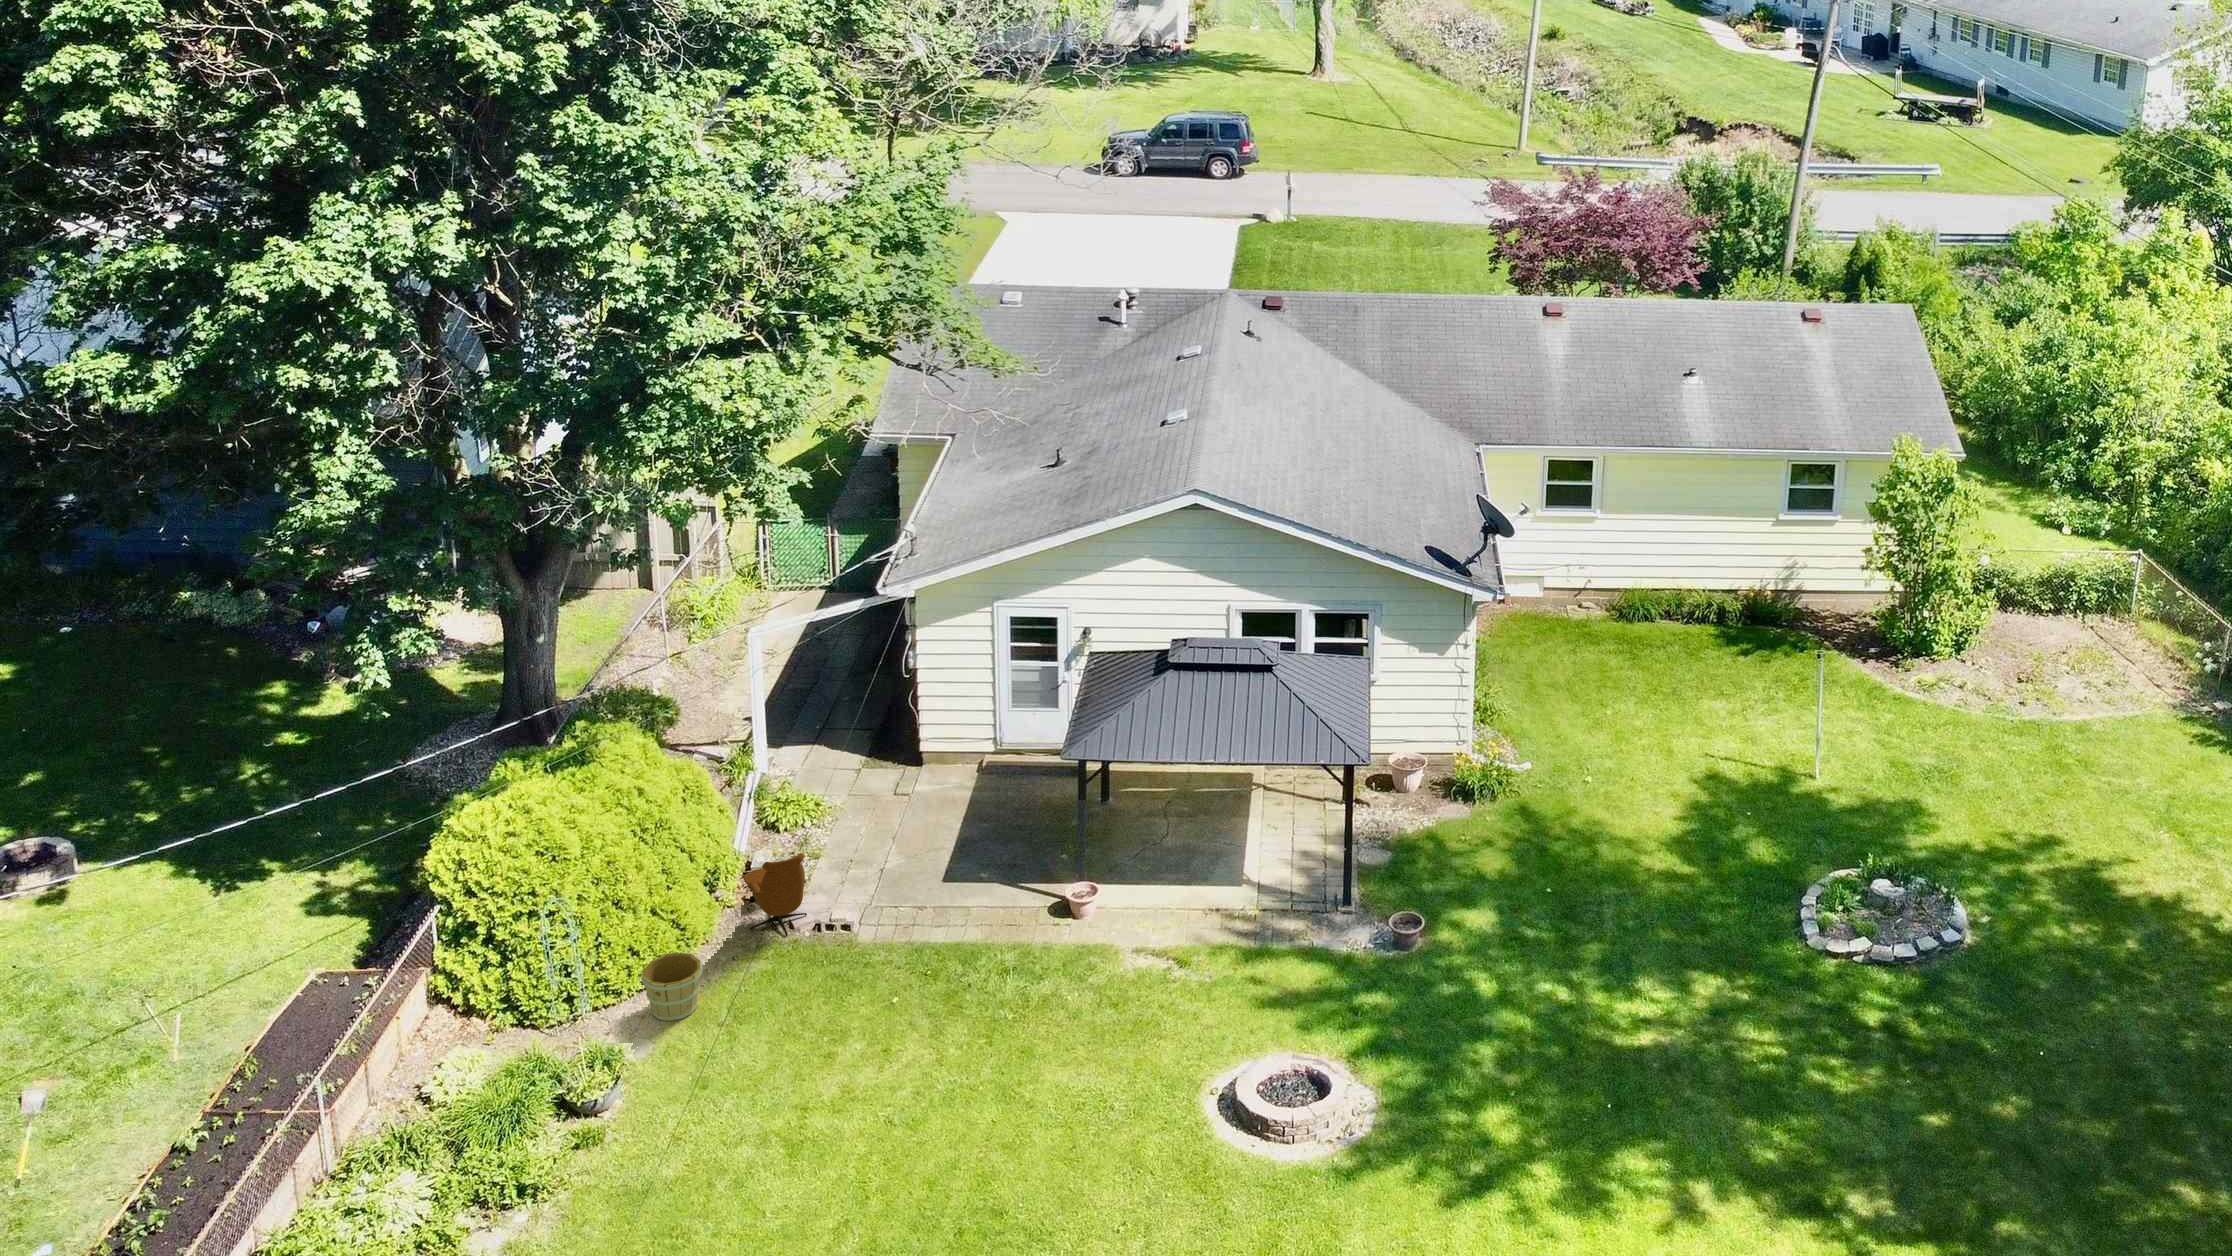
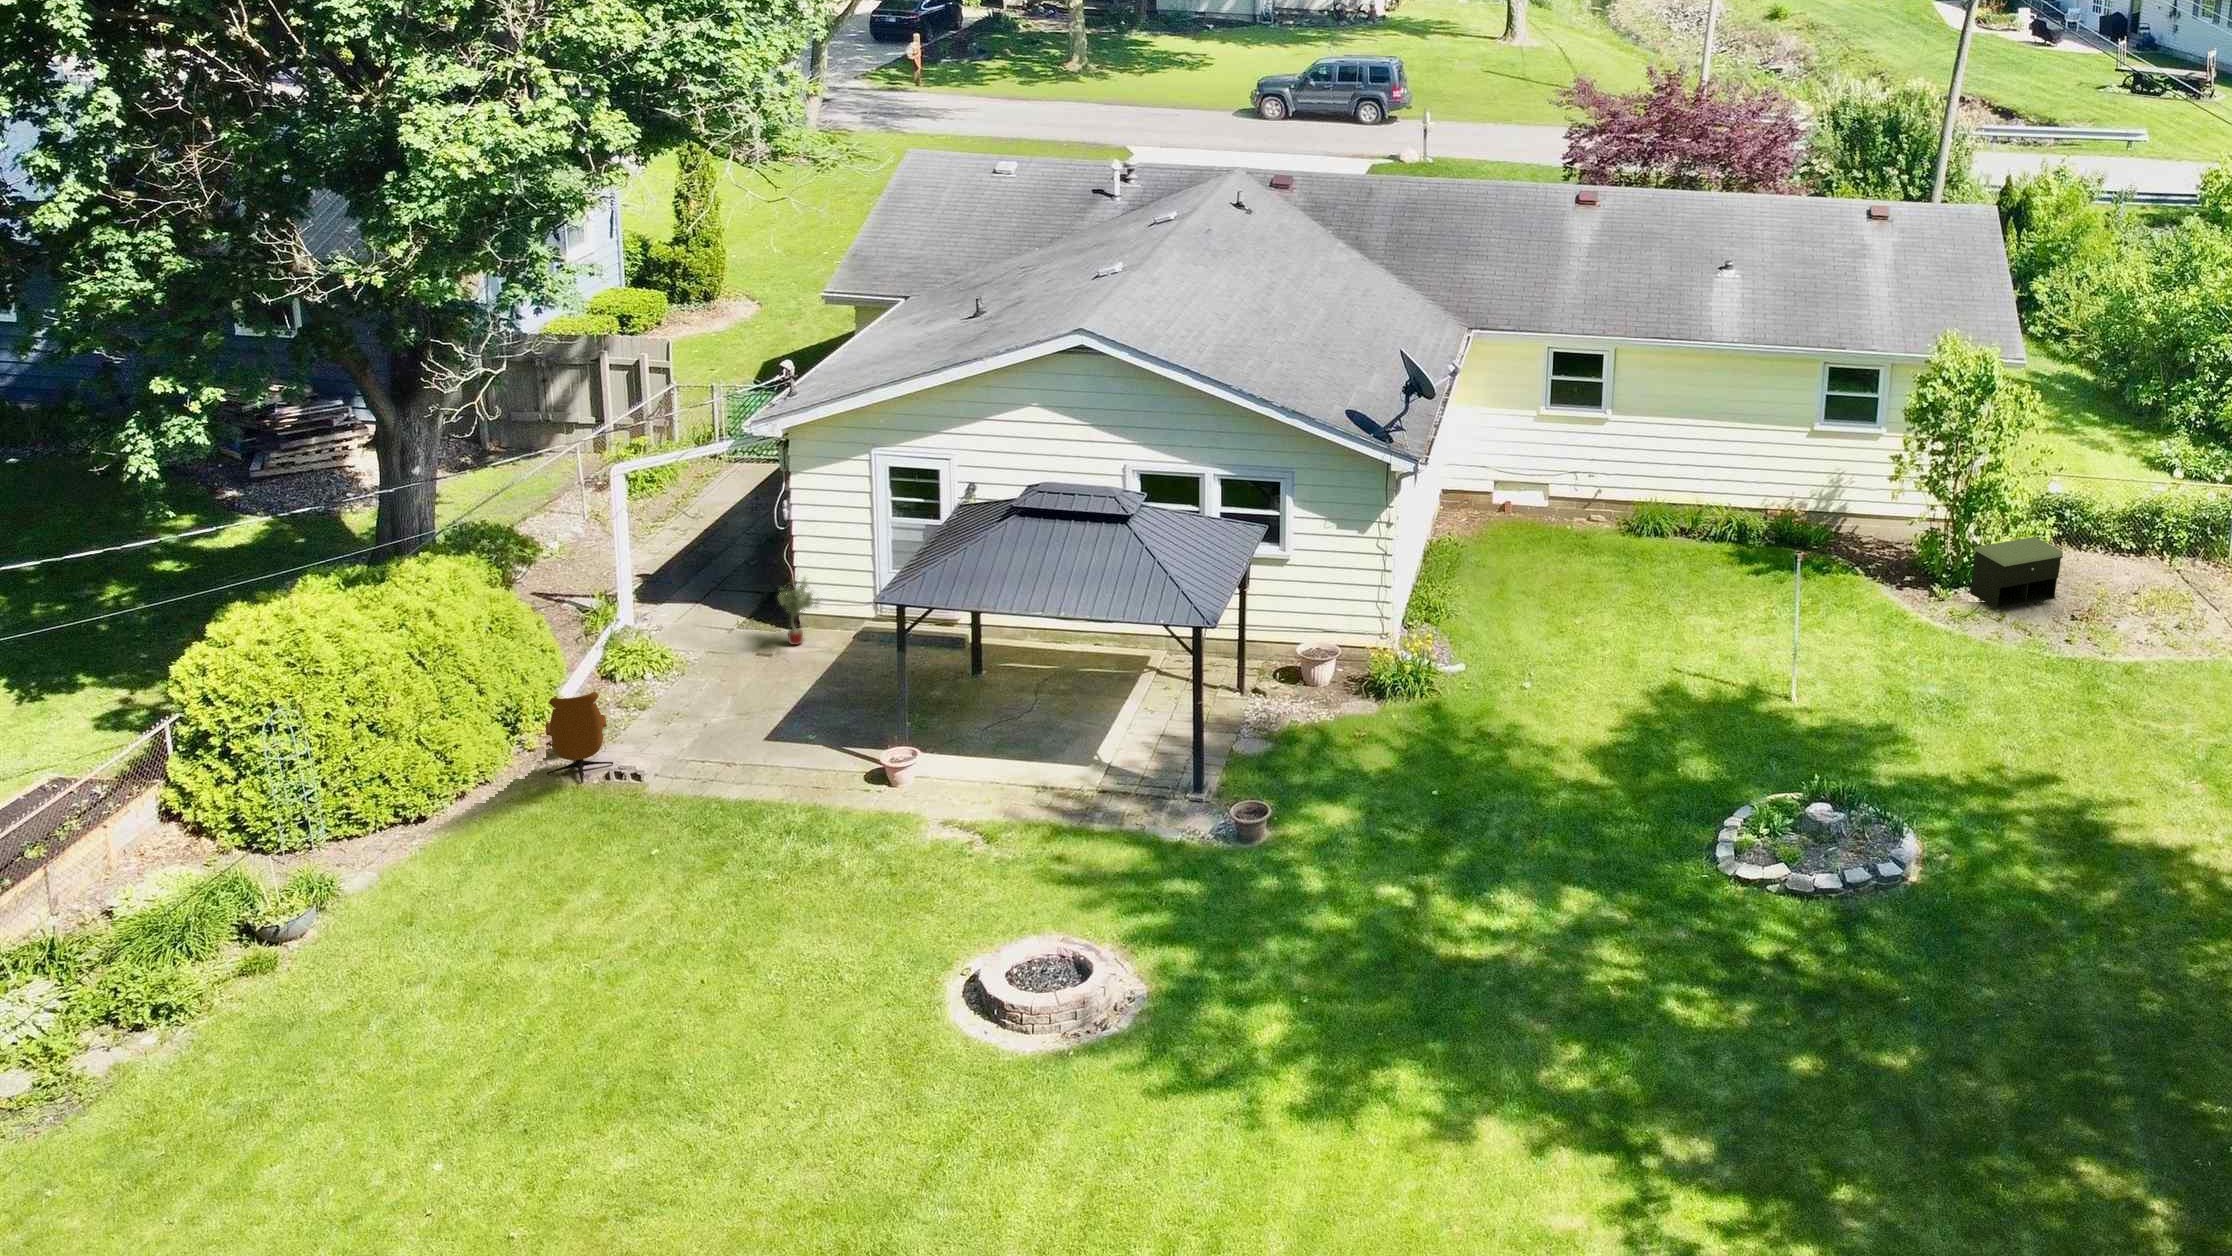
storage bench: none [1933,612,2012,681] -> present [1970,537,2063,612]
potted tree: none [895,717,941,782] -> present [777,577,820,645]
wooden bucket: present [641,952,702,1022] -> none [386,784,457,857]

